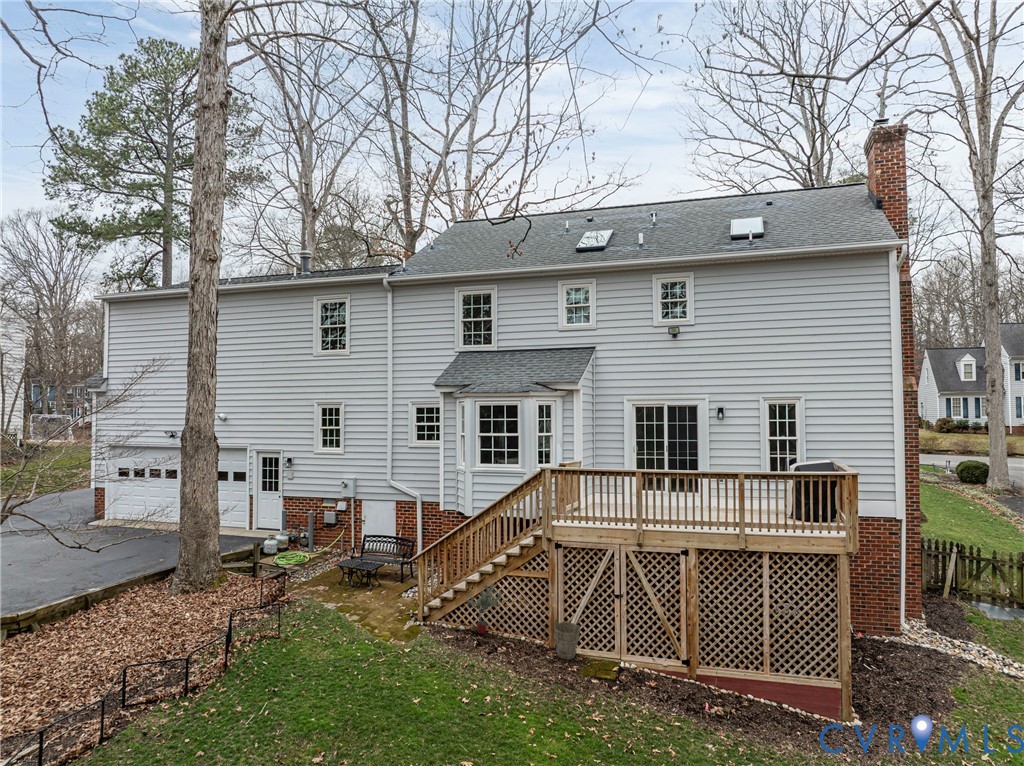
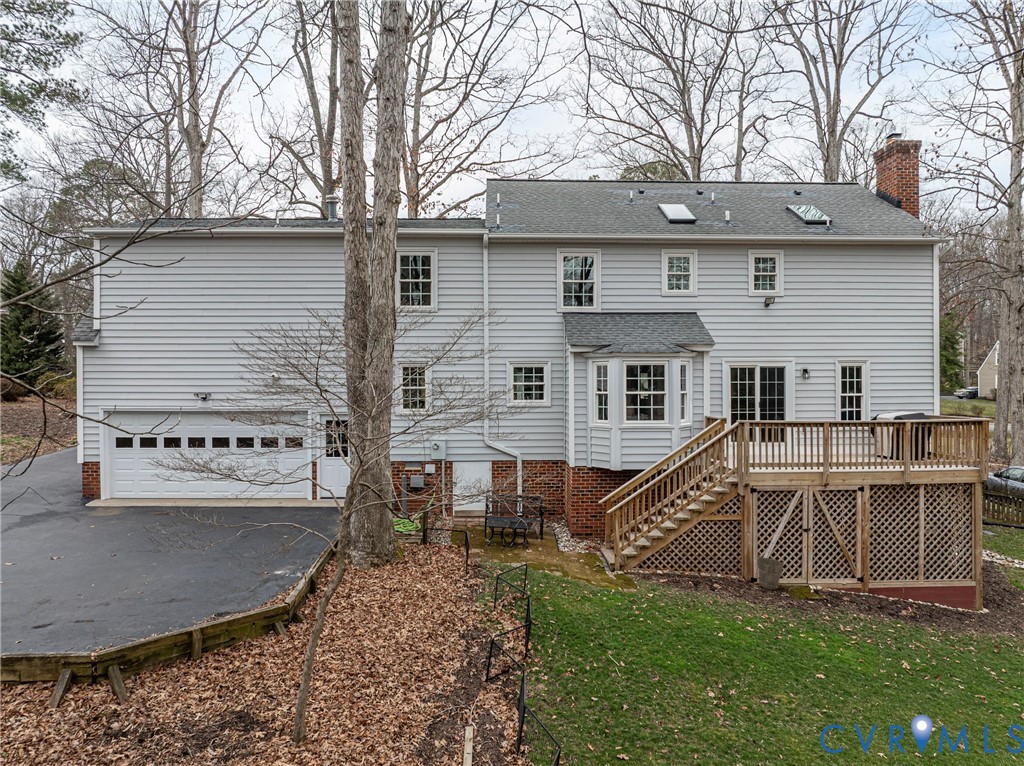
potted tree: present [465,582,501,634] -> none [663,528,704,577]

